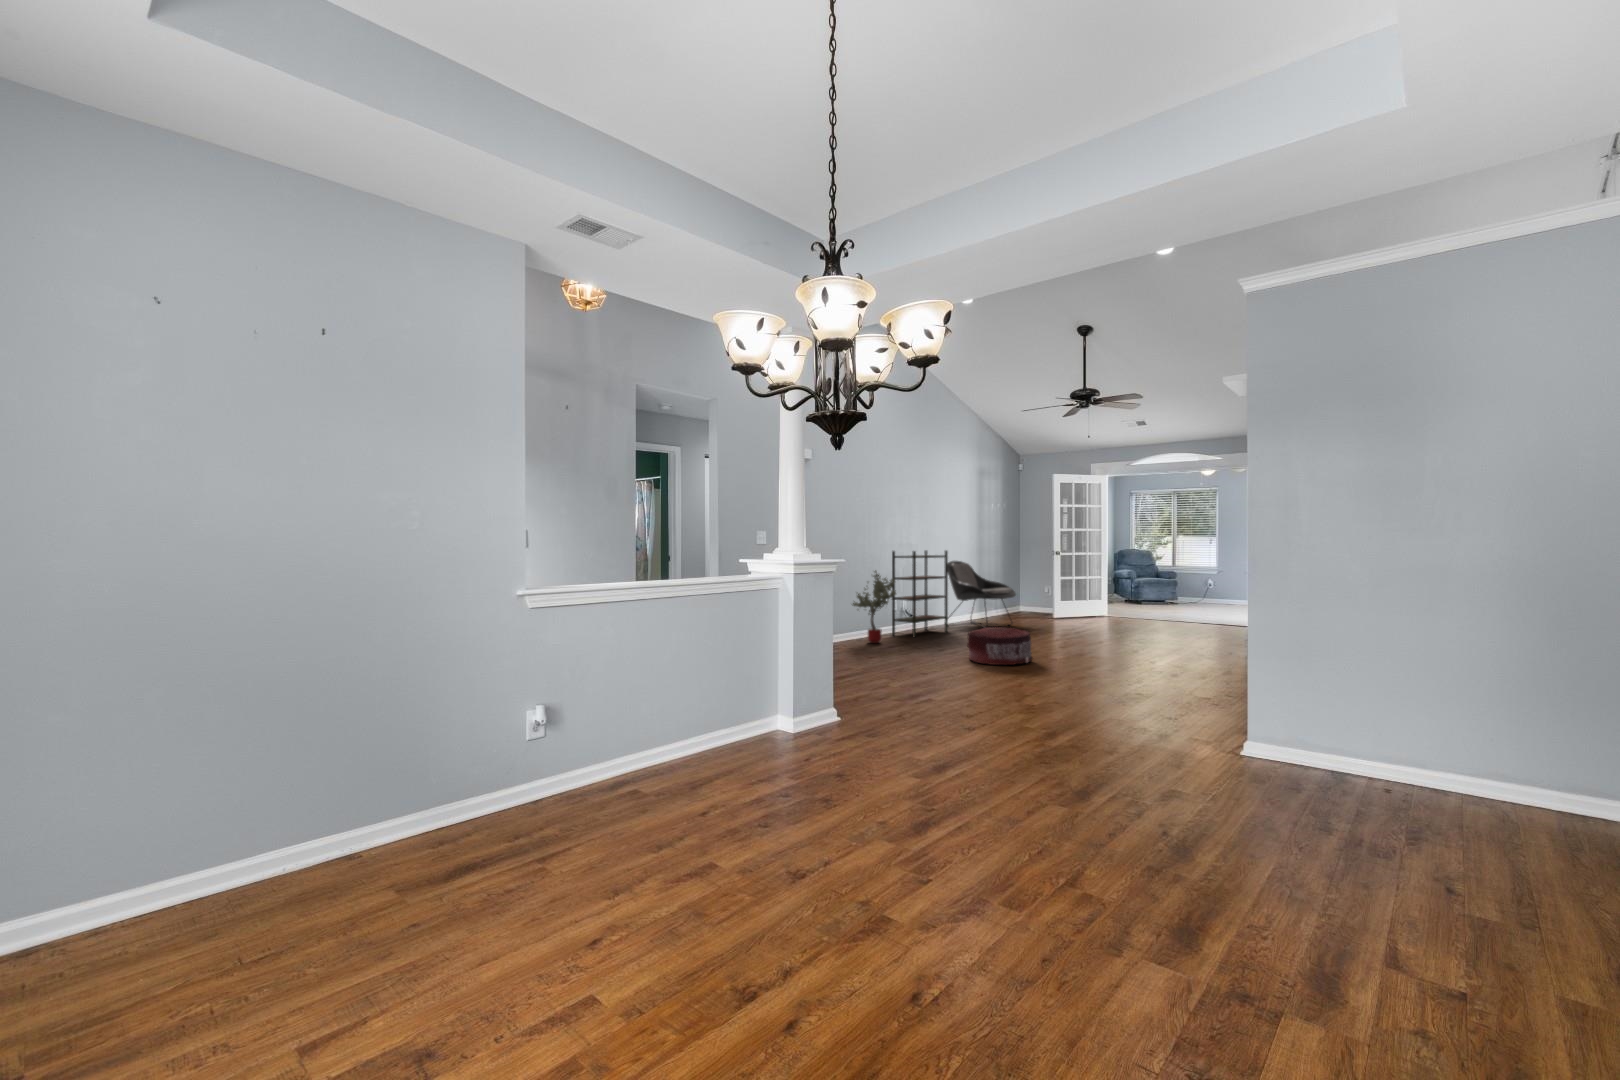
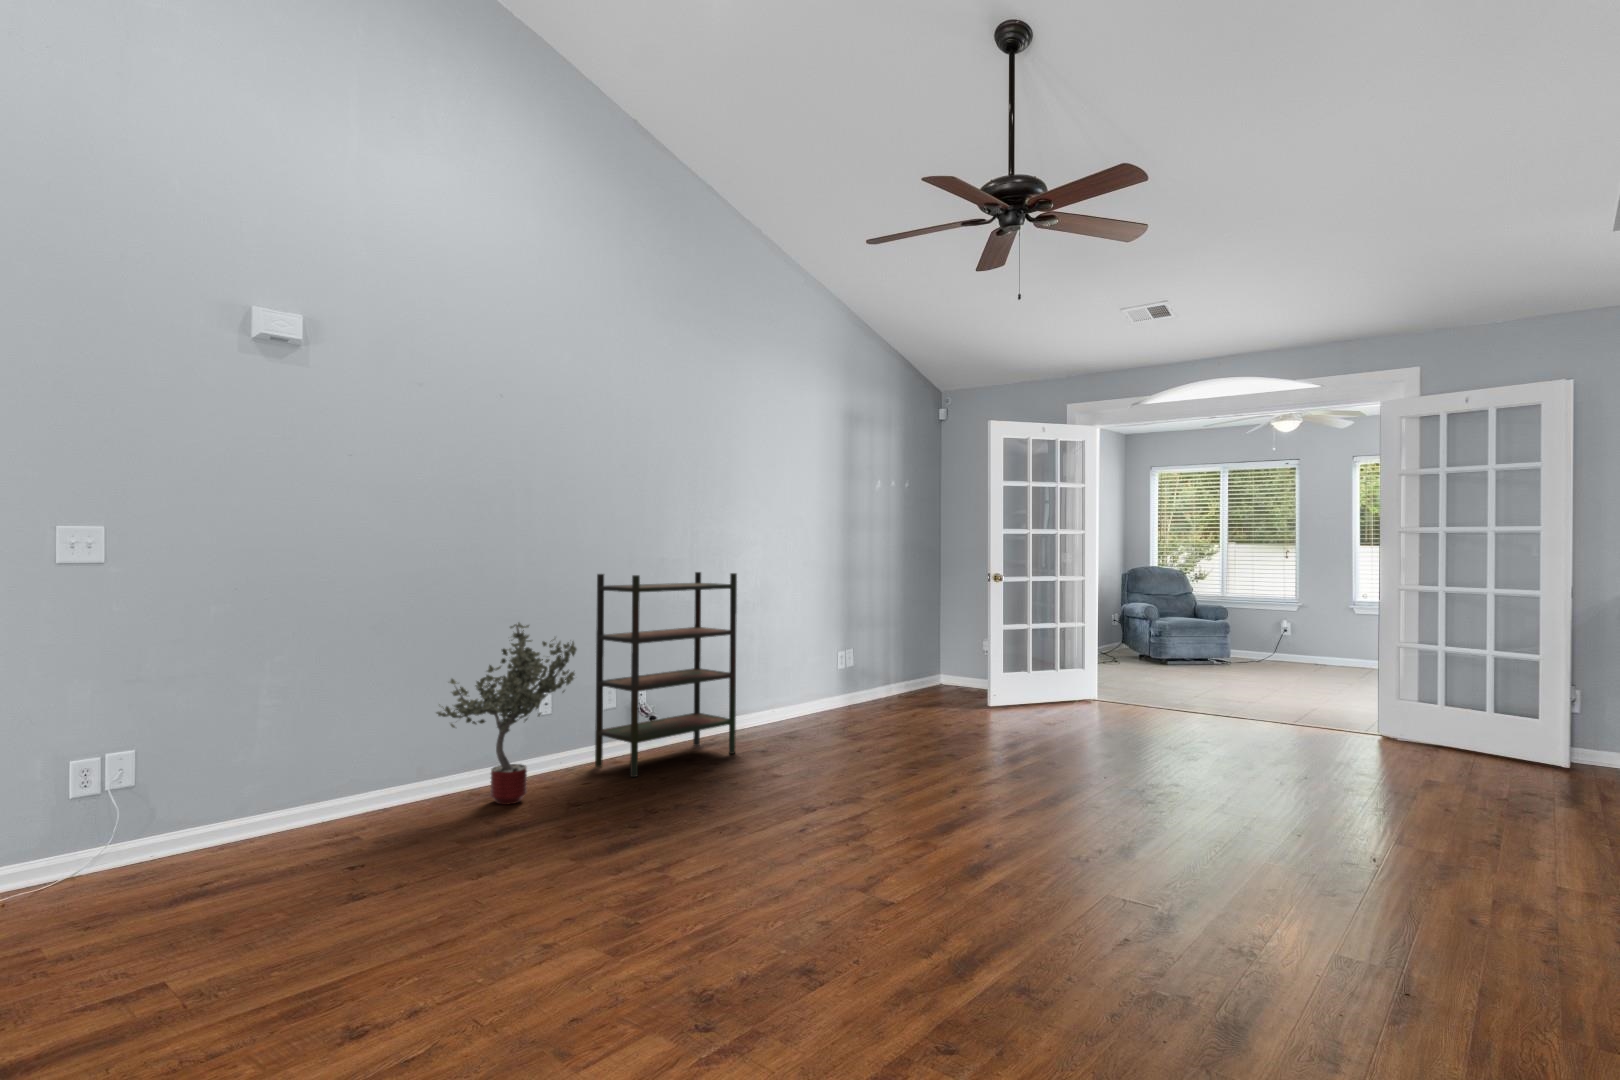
lounge chair: present [948,561,1016,628] -> none [747,593,900,748]
pouf: present [967,627,1033,665] -> none [642,793,830,937]

